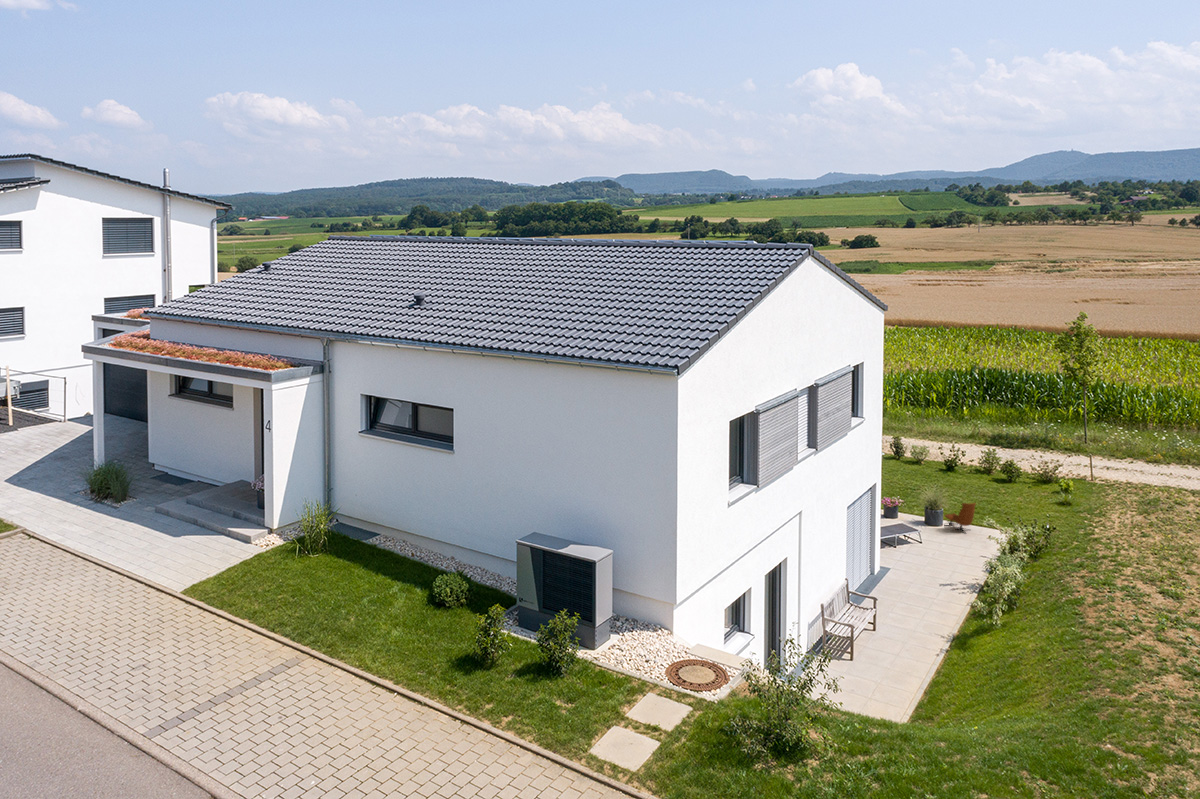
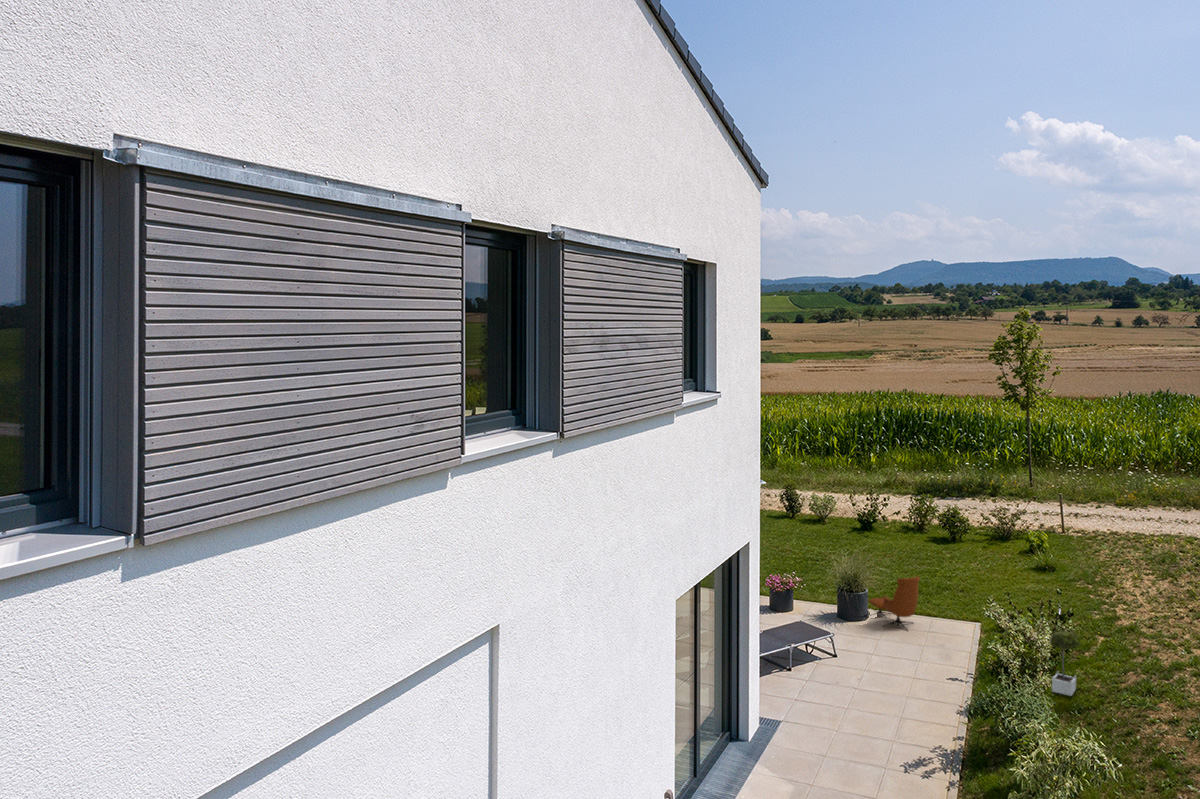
potted tree: none [1039,536,1056,570] -> present [1050,631,1080,696]

